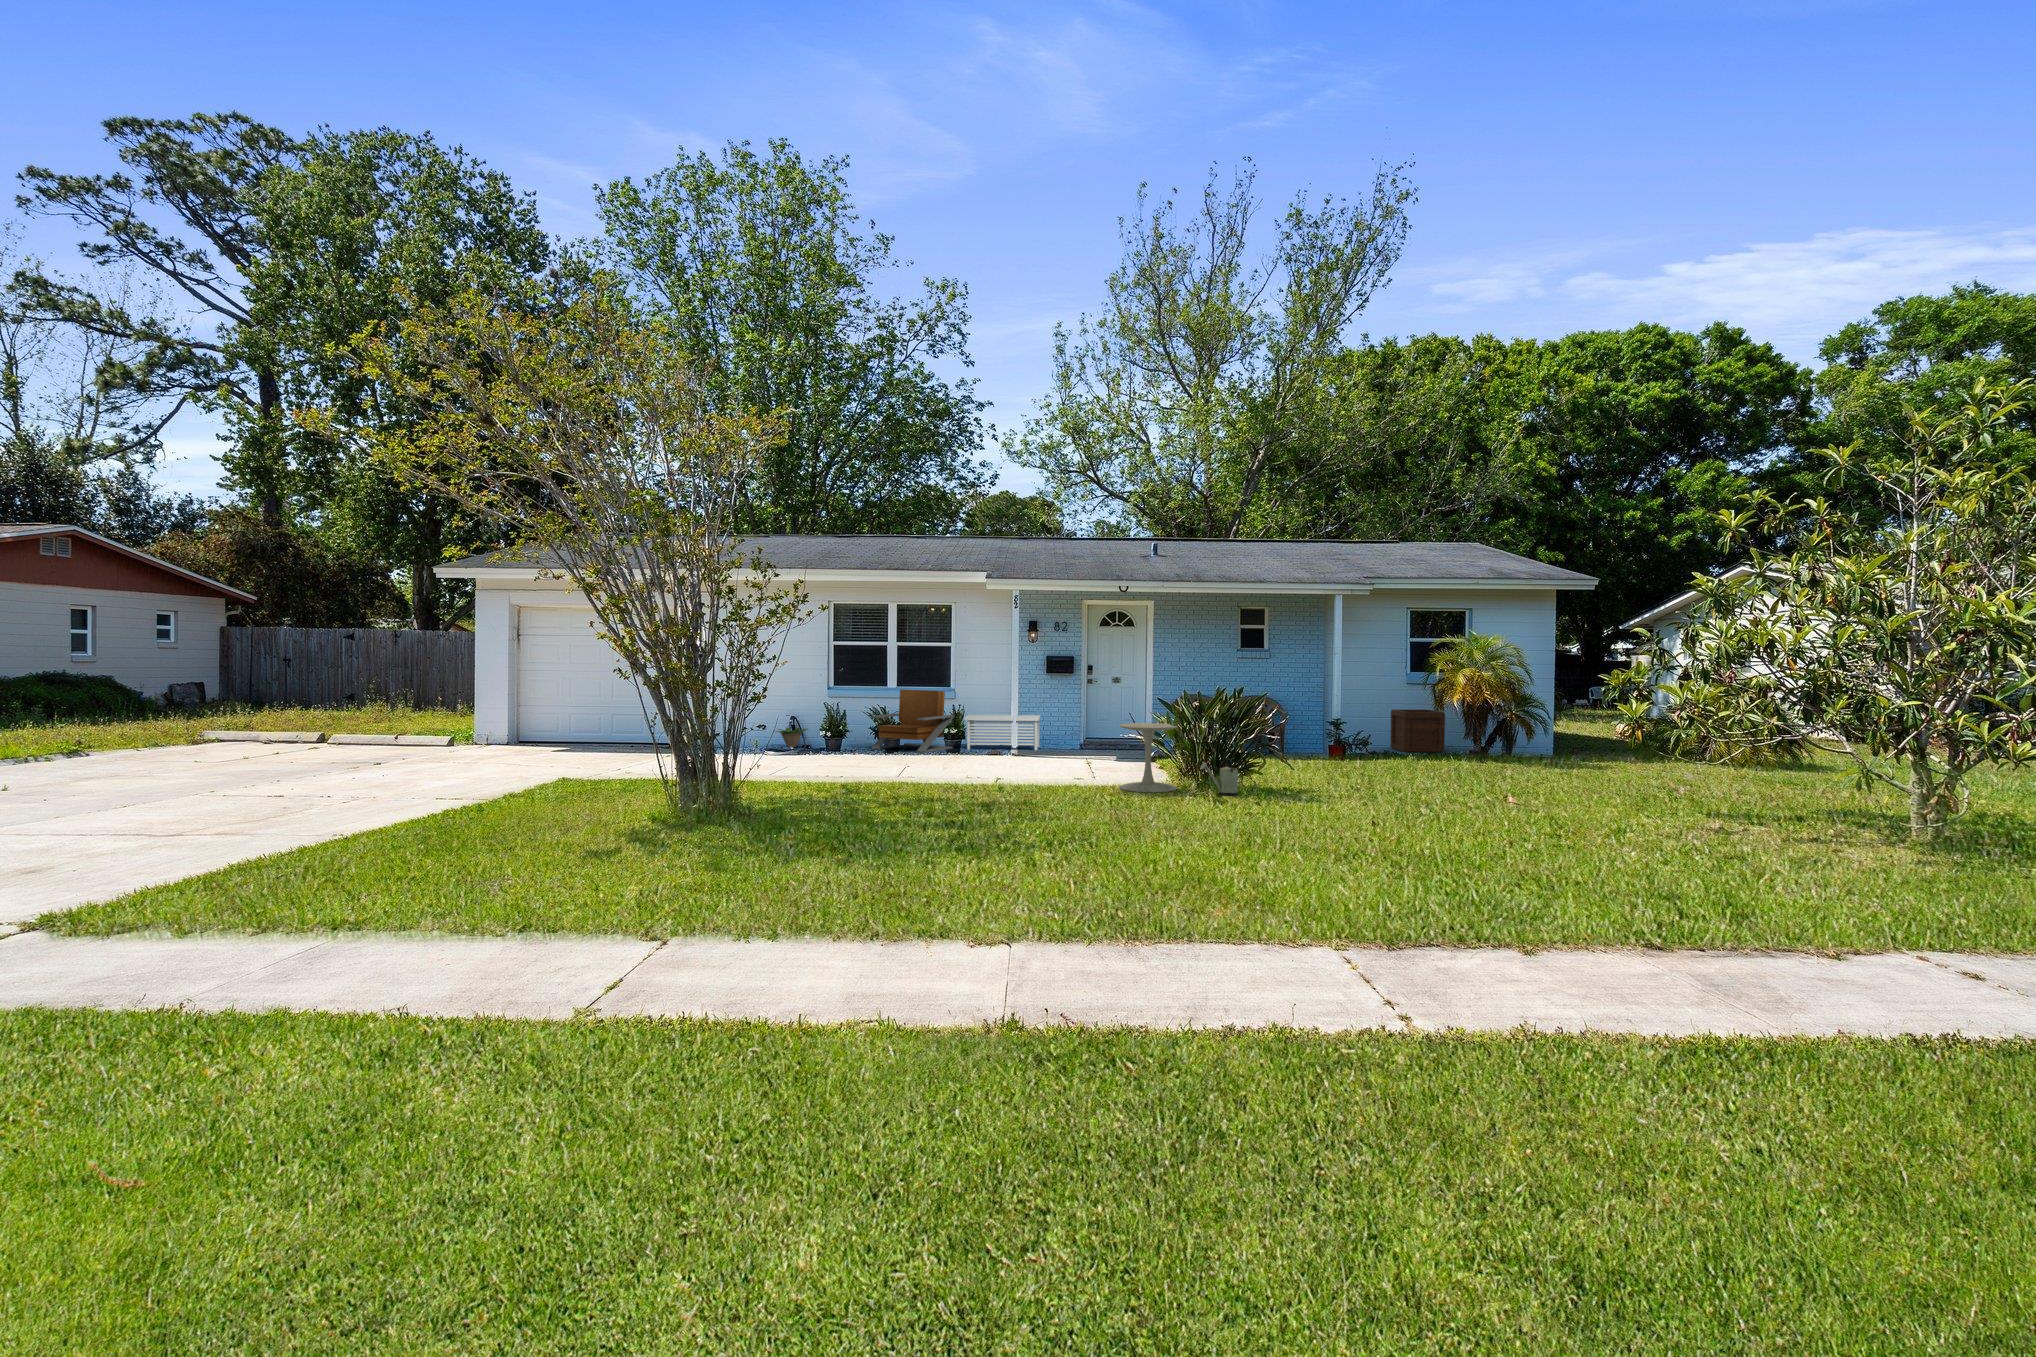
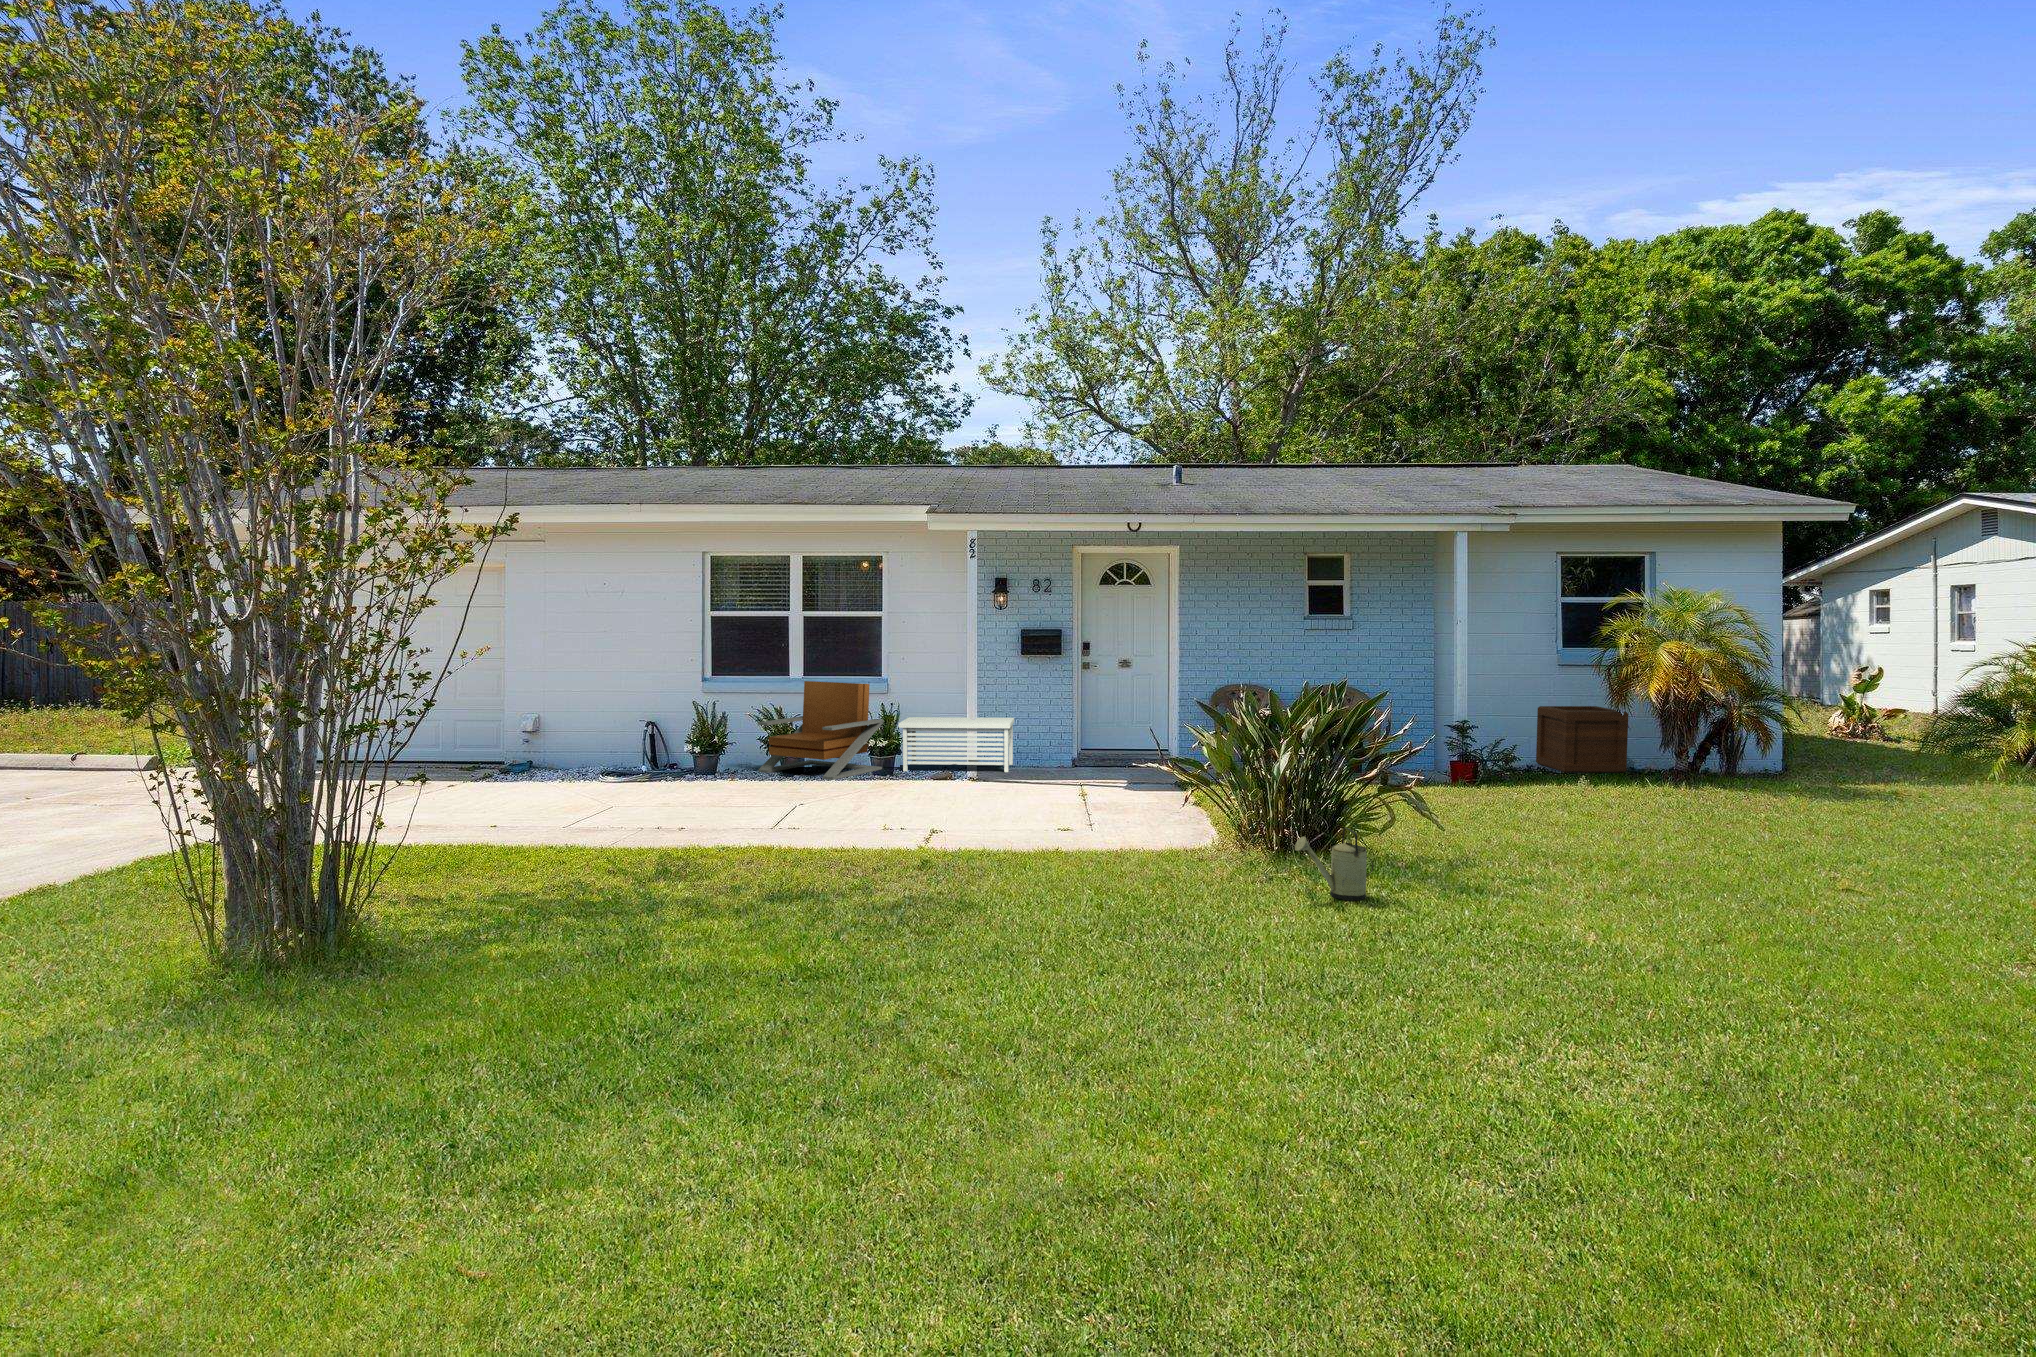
pedestal table: present [1119,723,1177,793] -> none [1139,754,1248,891]
decorative plant: present [775,726,808,747] -> none [614,735,670,768]

